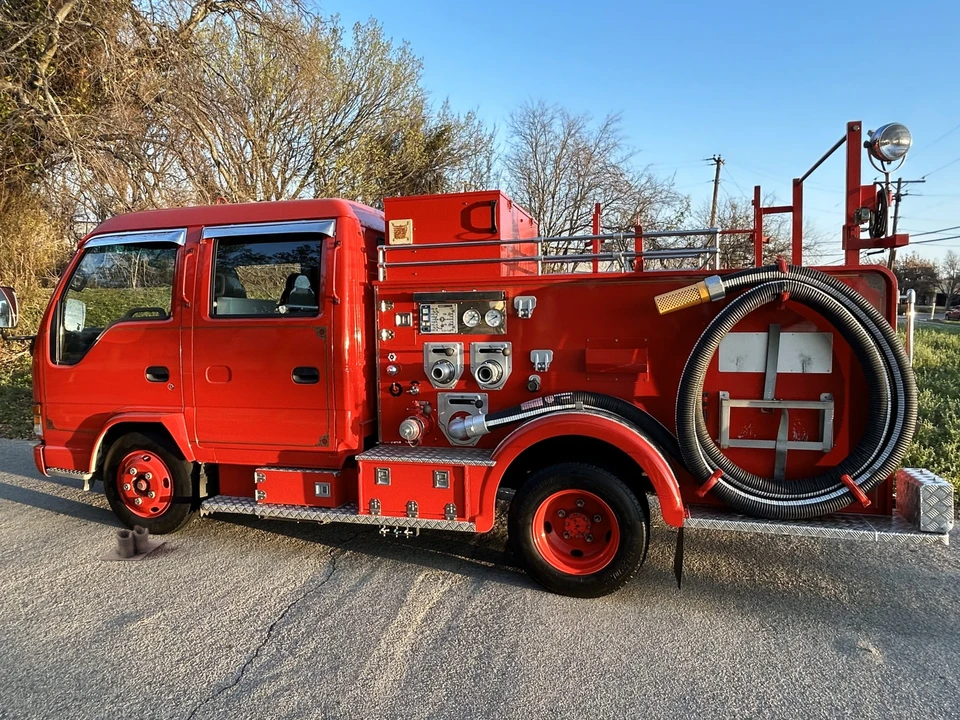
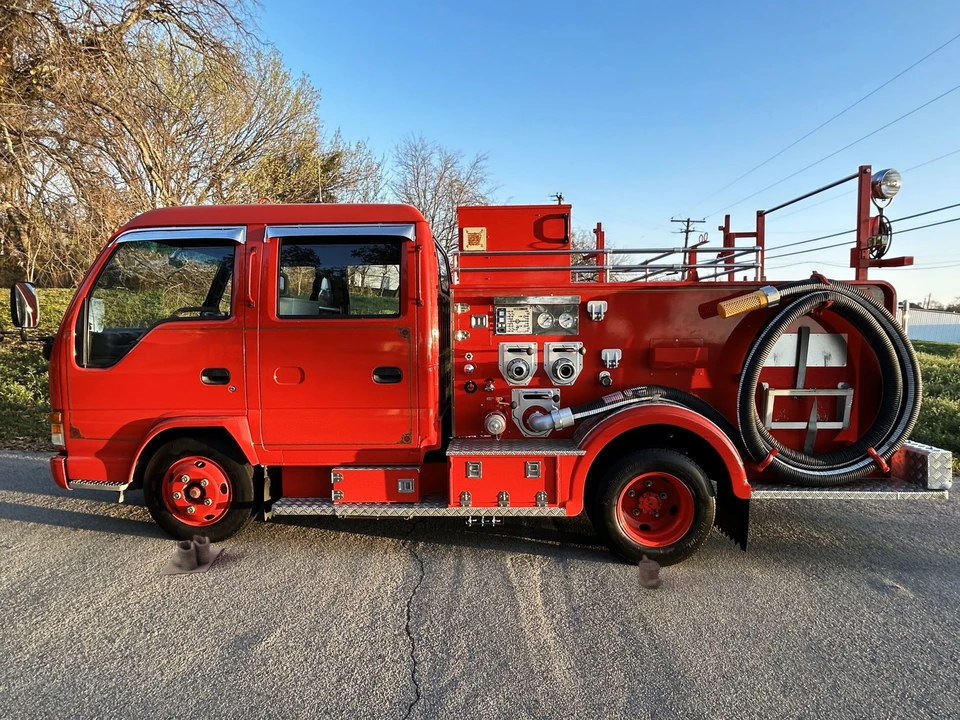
watering can: none [547,582,570,619] -> present [638,555,662,589]

